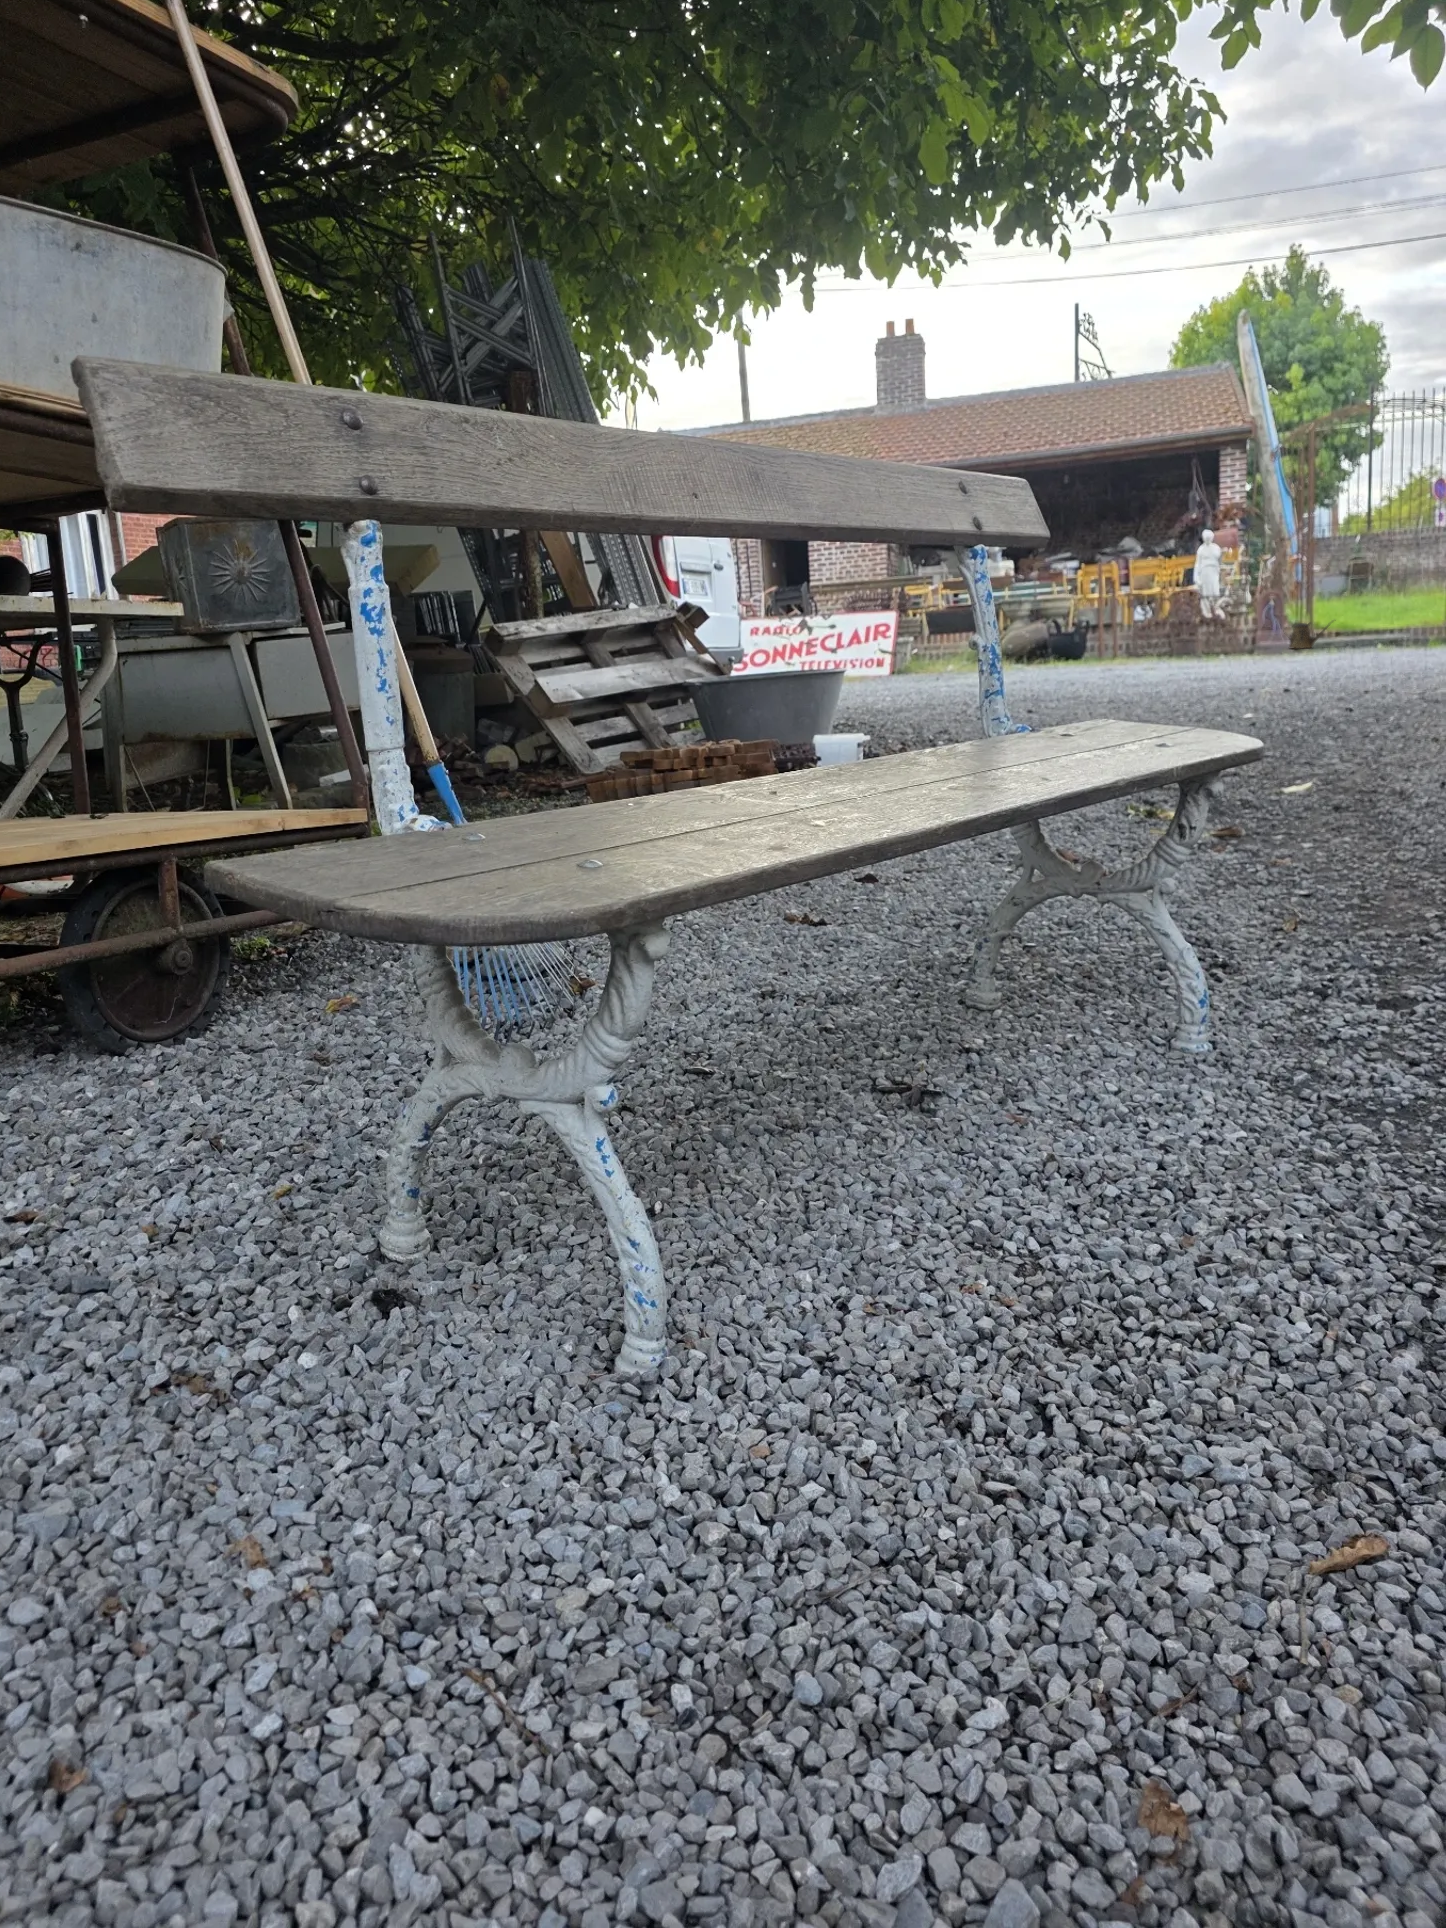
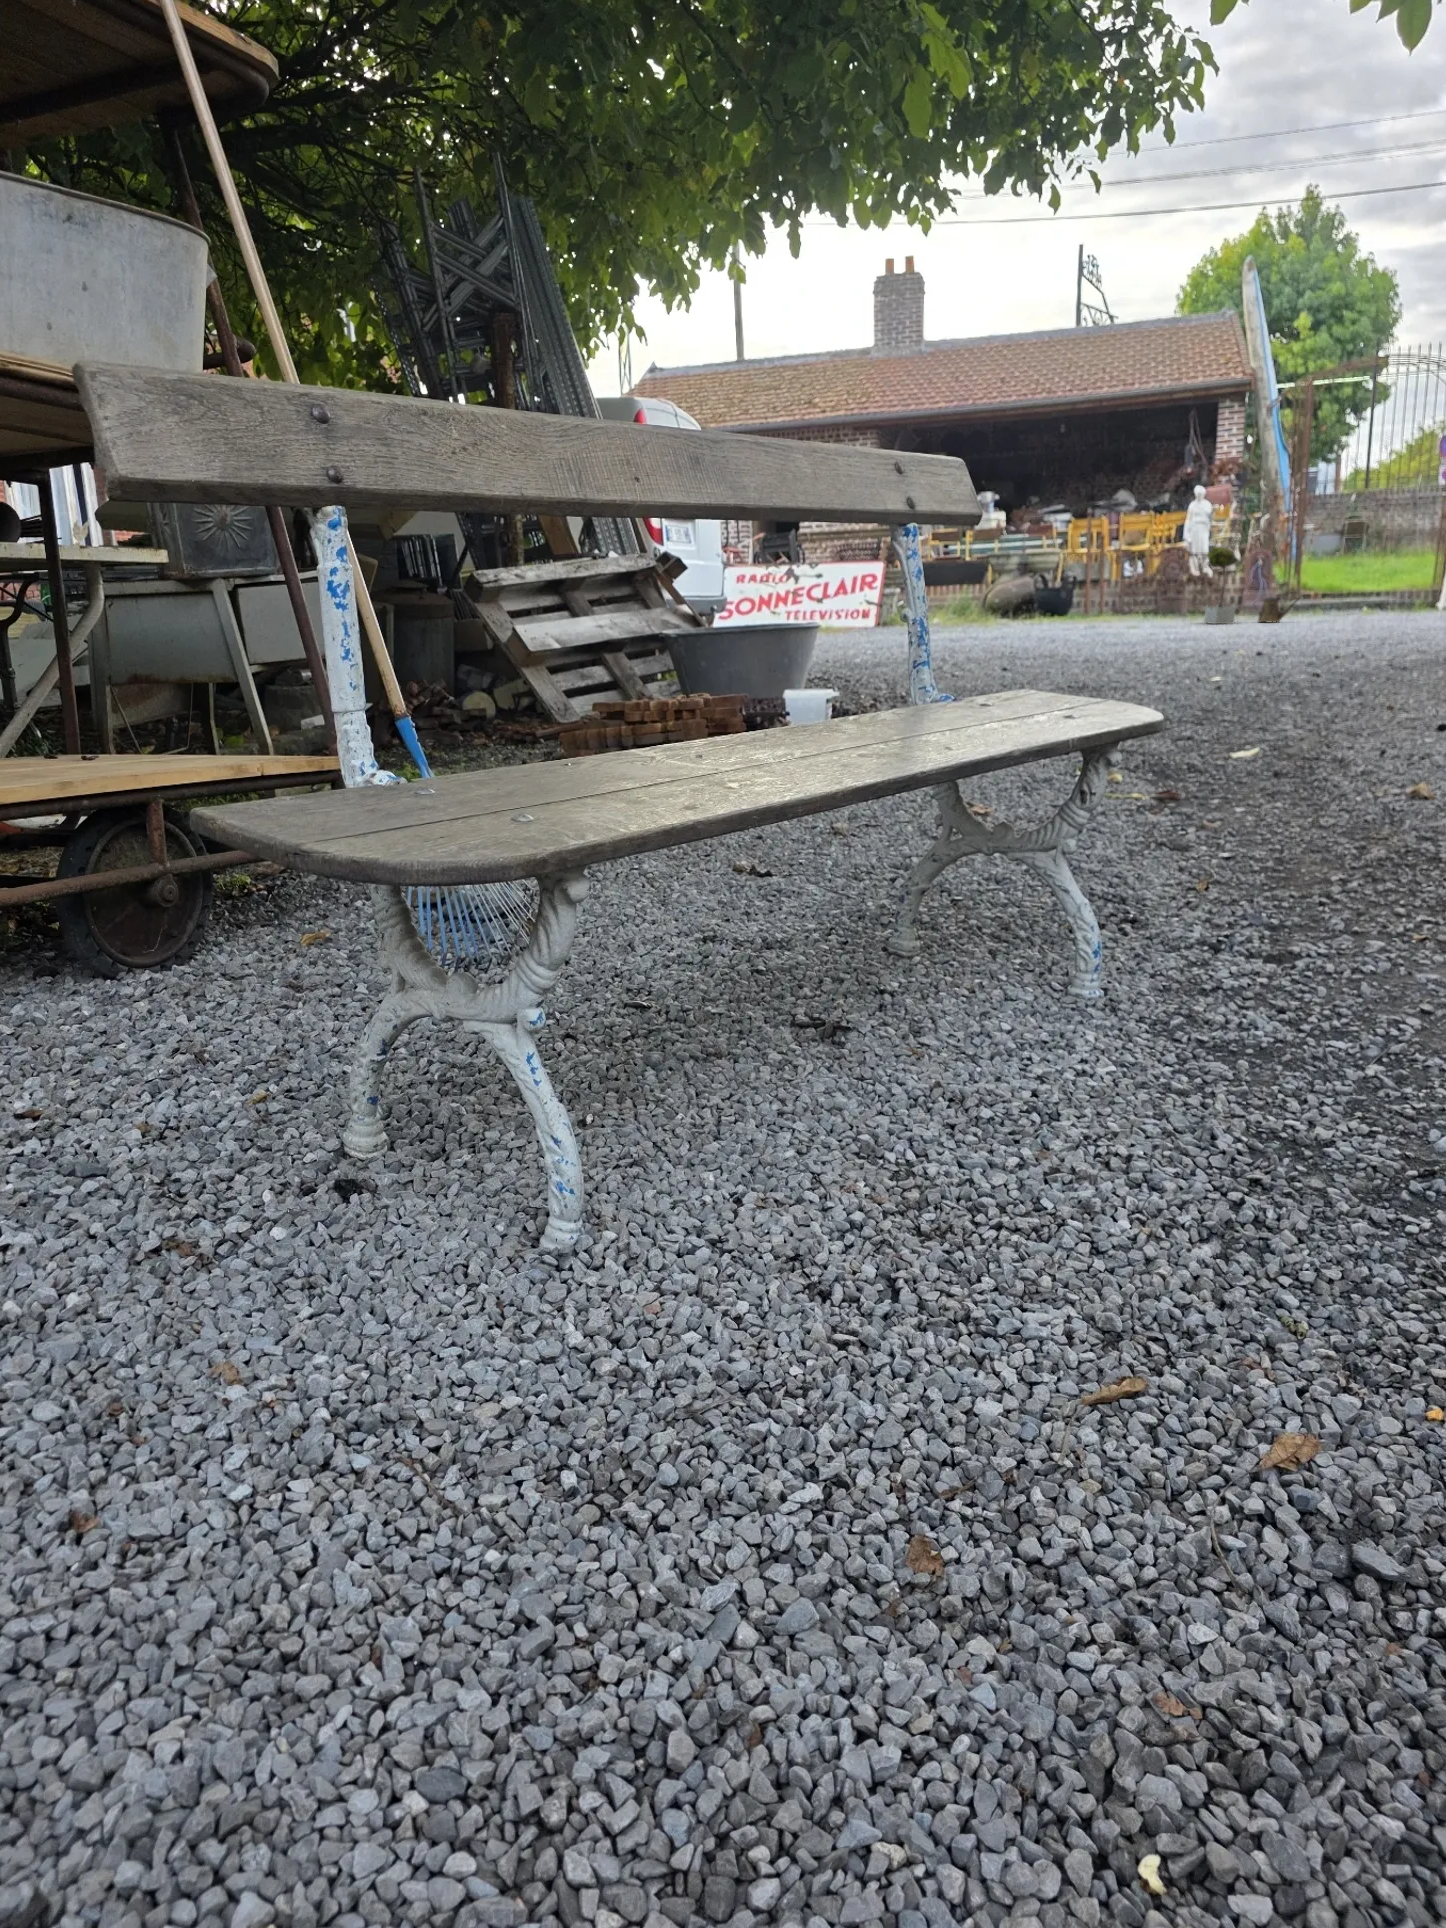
potted tree: none [1233,572,1267,652] -> present [1204,546,1239,624]

